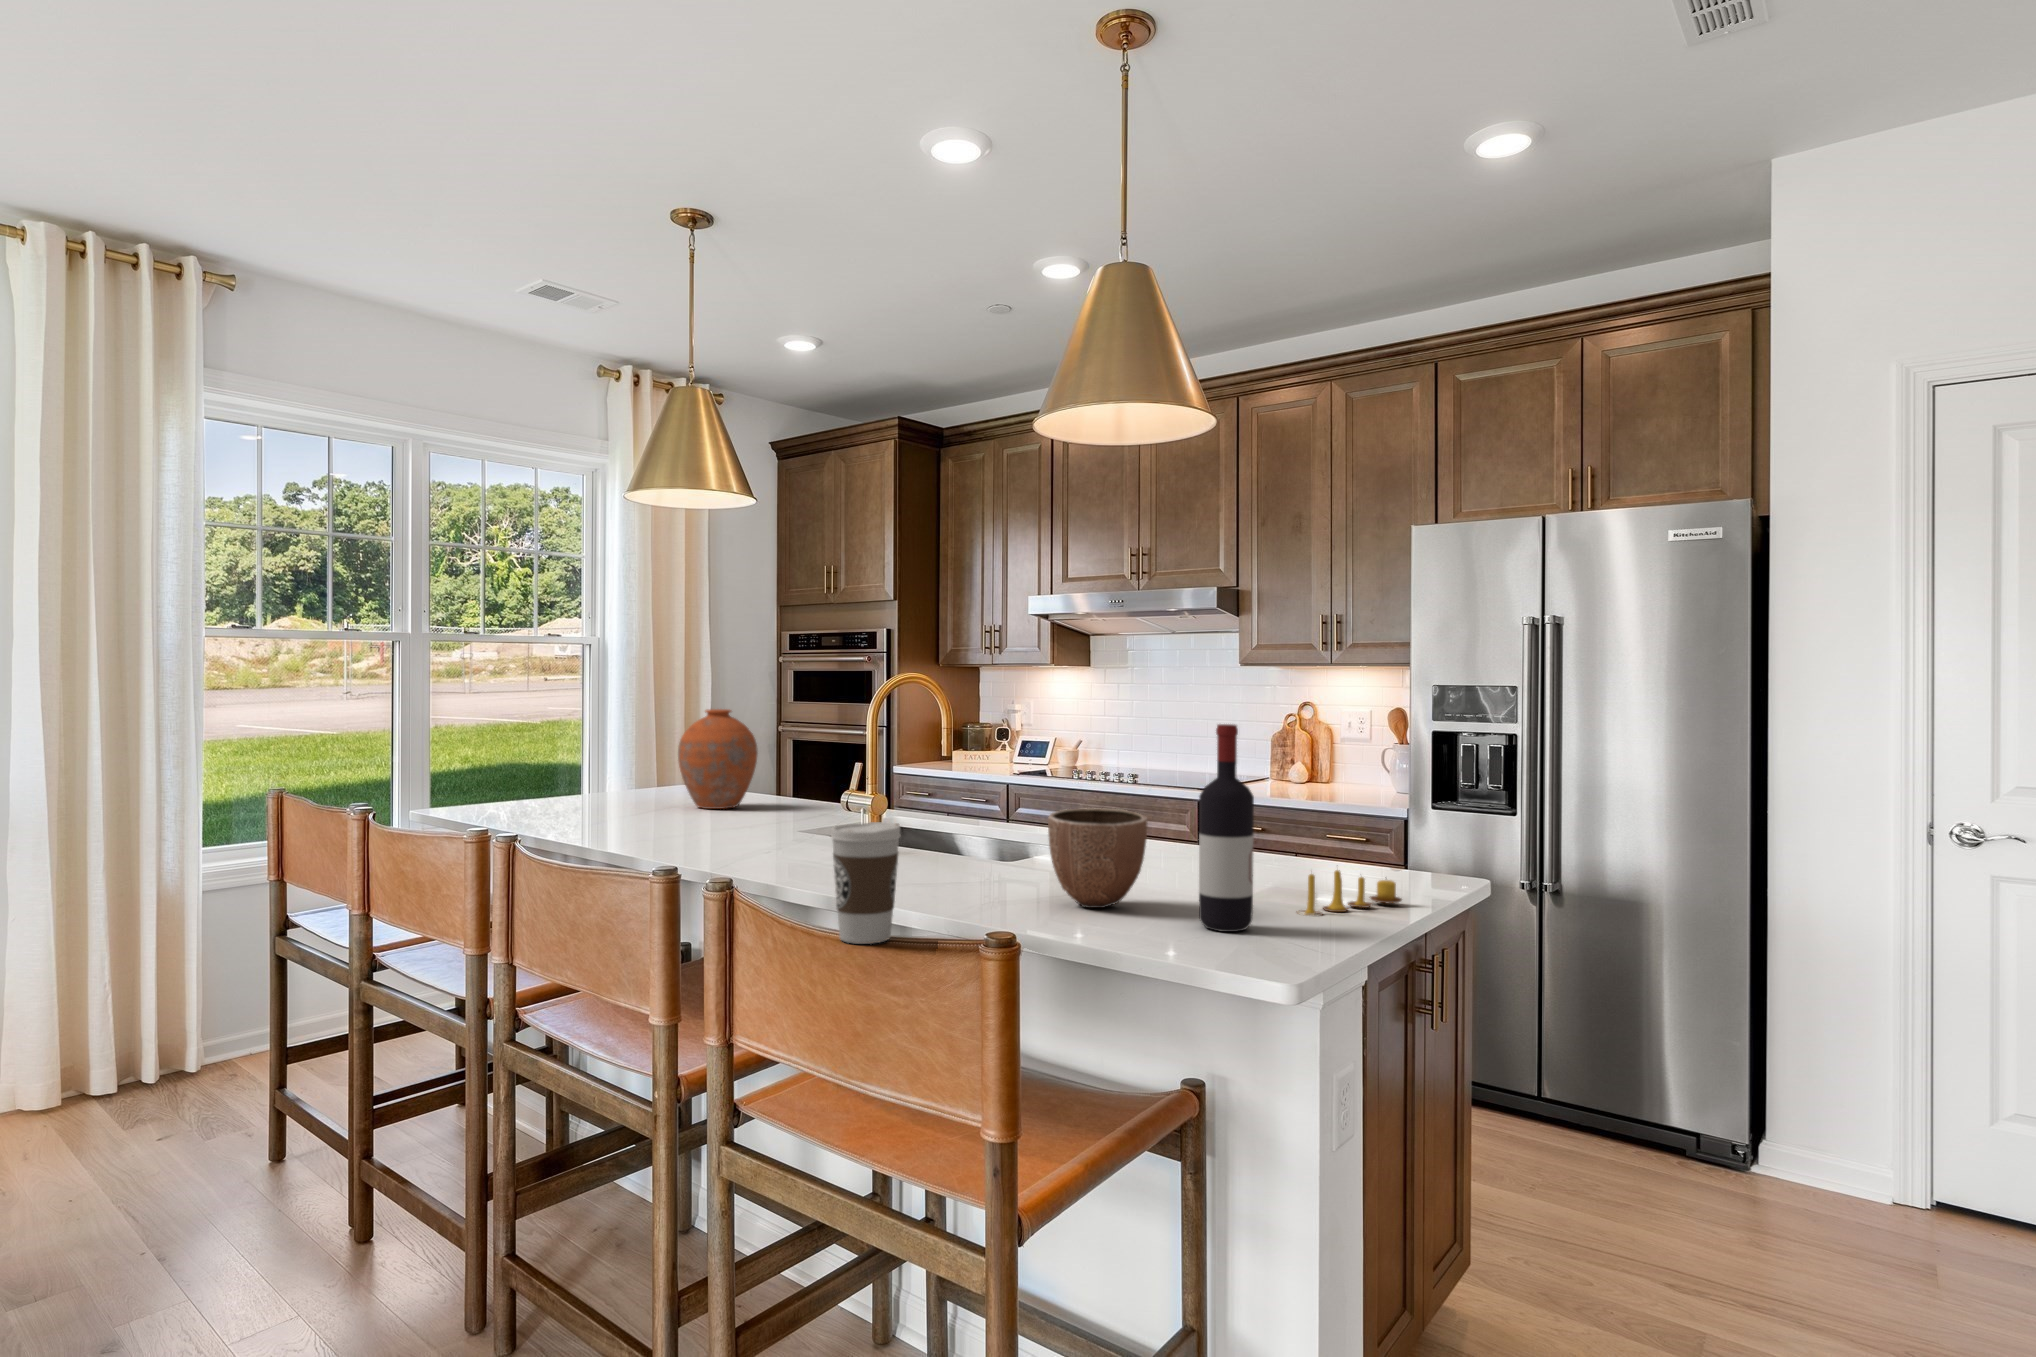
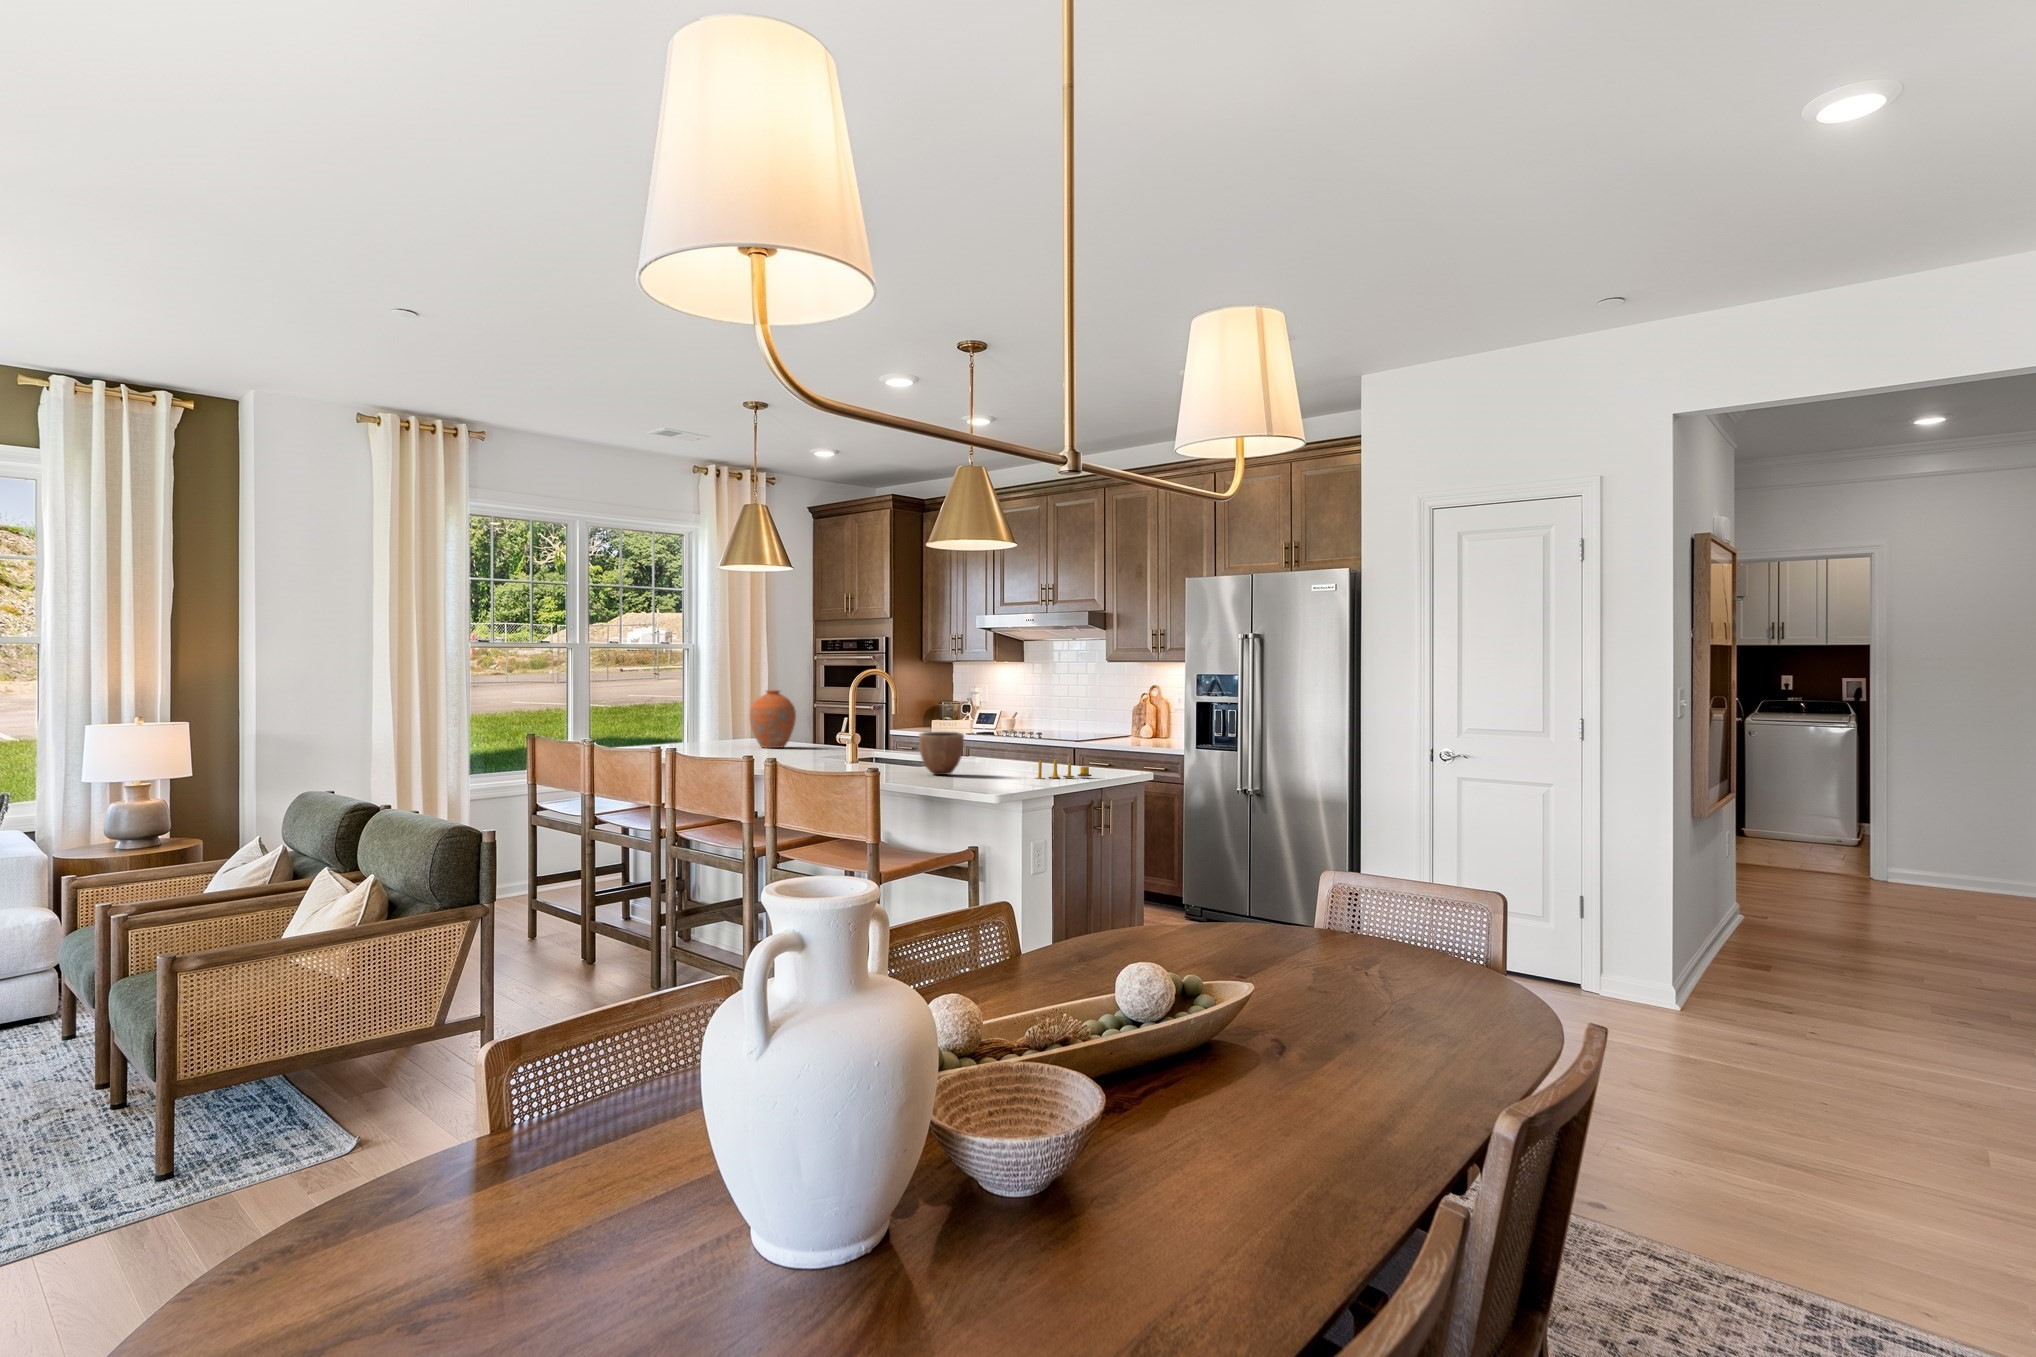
wine bottle: present [1199,724,1254,932] -> none [978,691,1001,780]
coffee cup: present [831,822,901,944] -> none [815,731,843,778]

